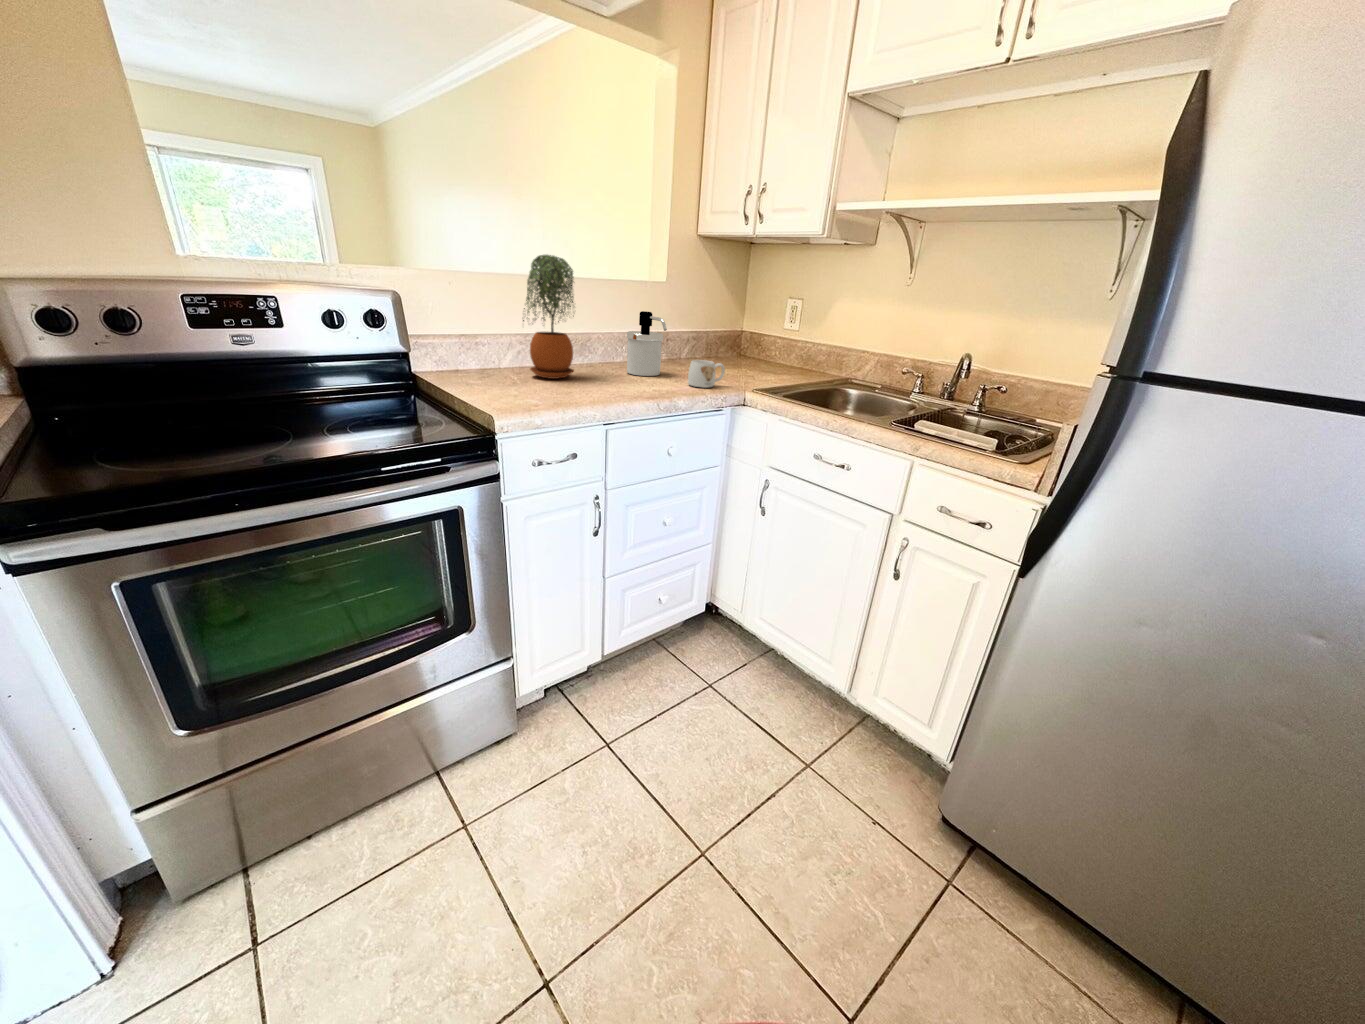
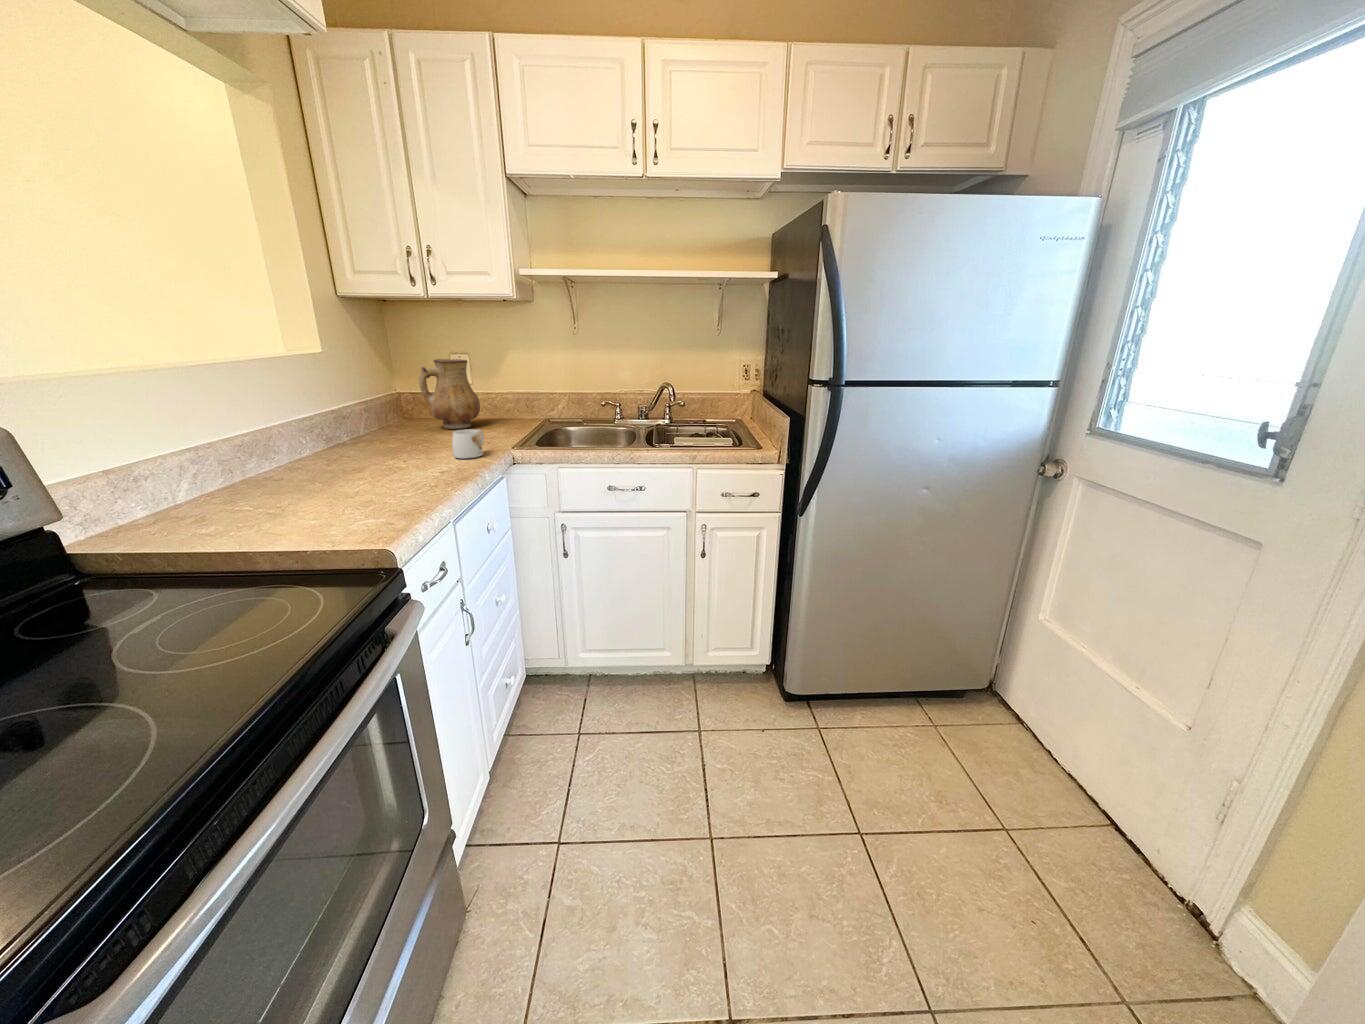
potted plant: present [523,255,574,379] -> none [225,341,322,497]
ceramic pitcher: none [736,300,785,370] -> present [419,359,480,429]
soap dispenser: present [627,311,667,376] -> none [344,391,411,465]

